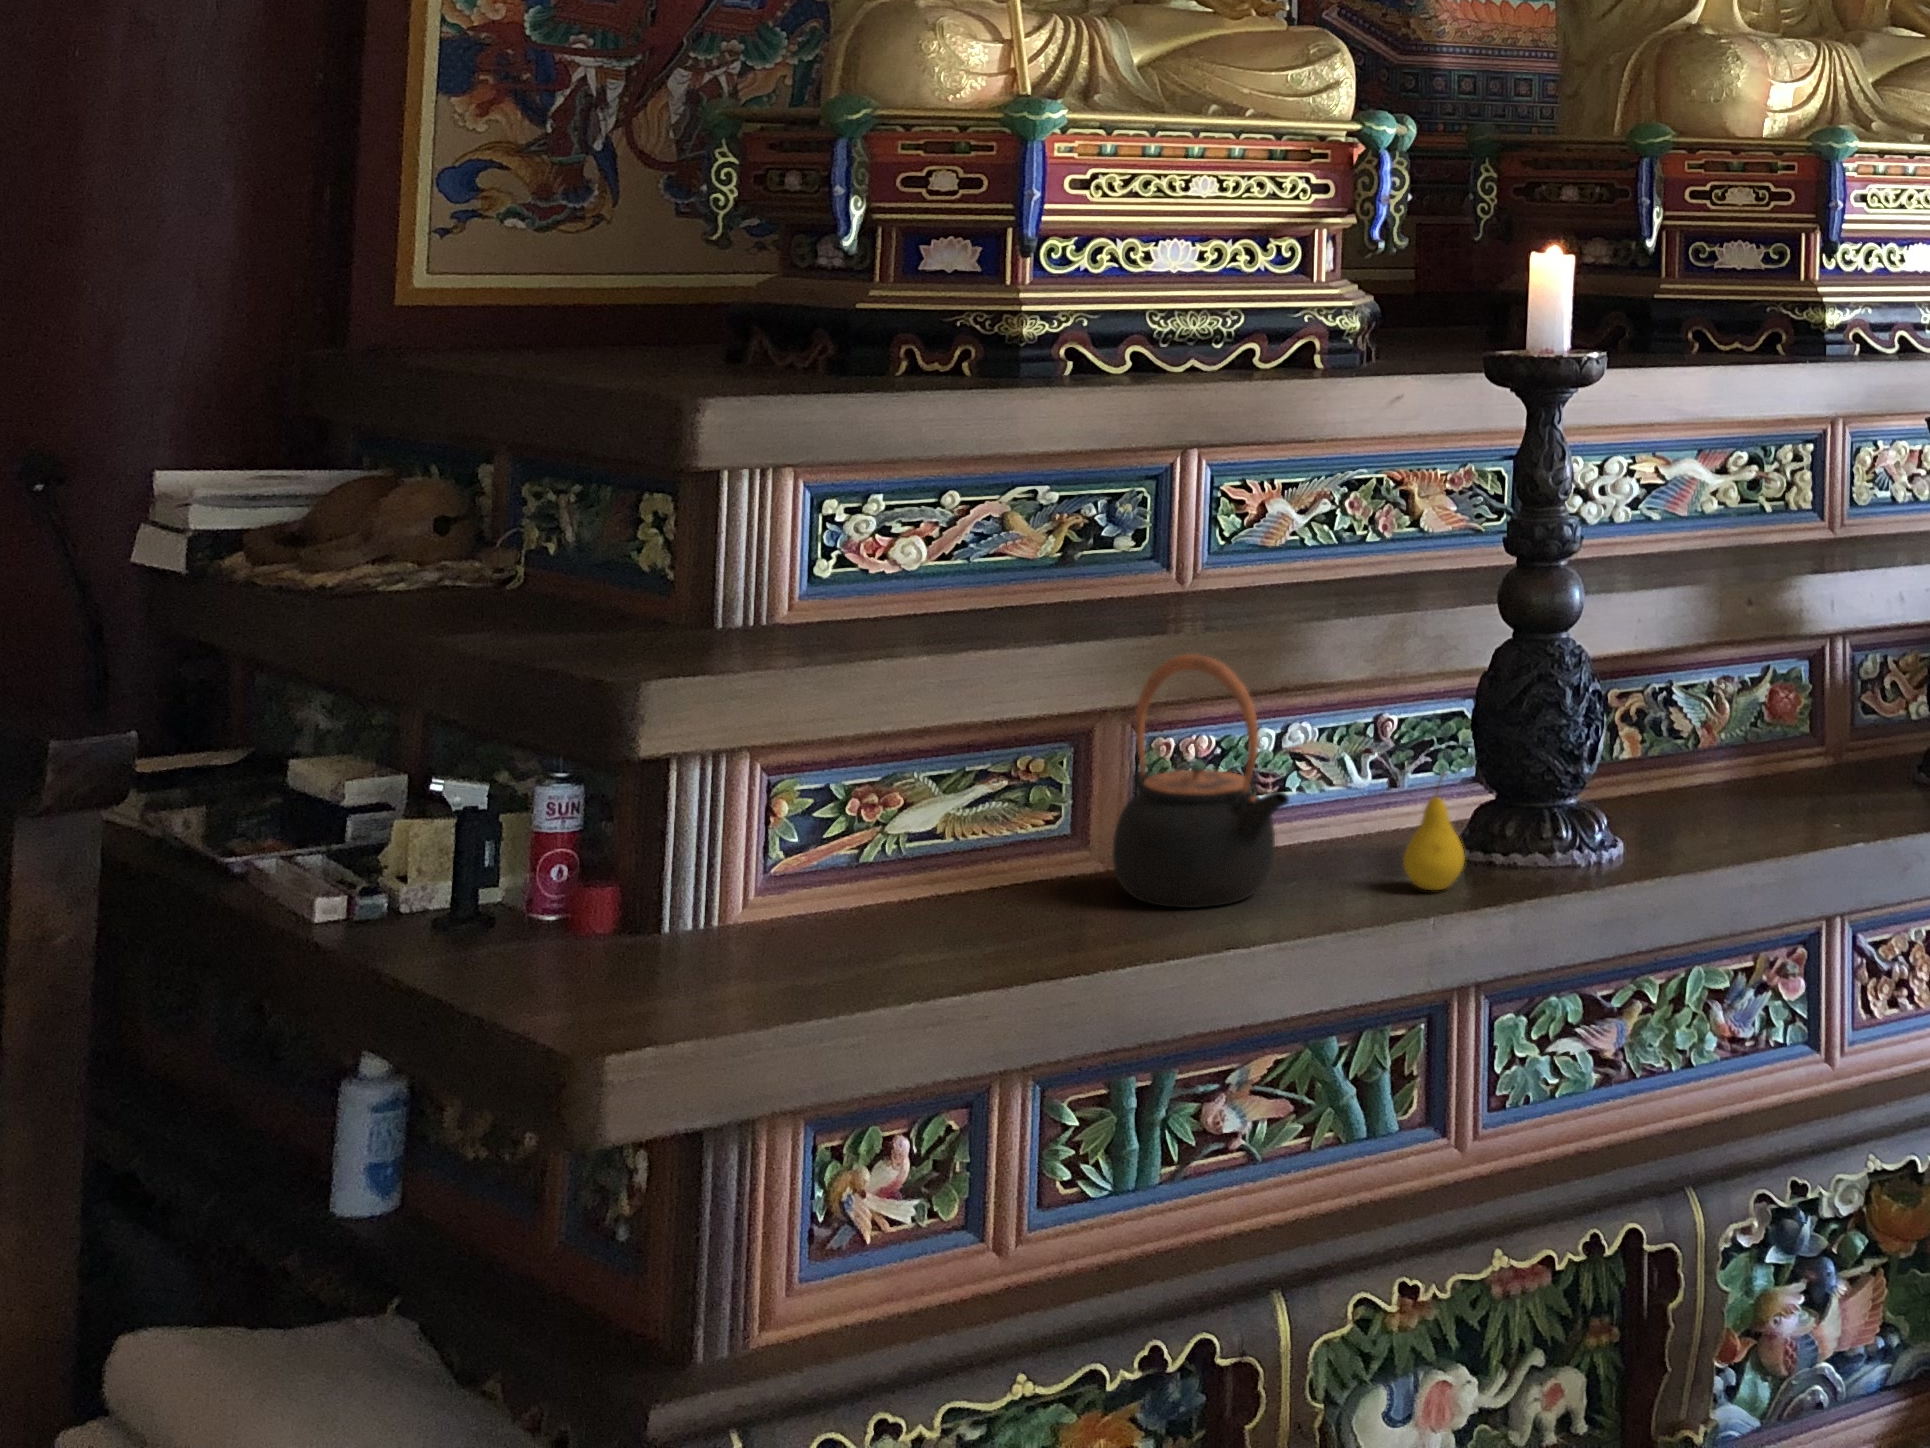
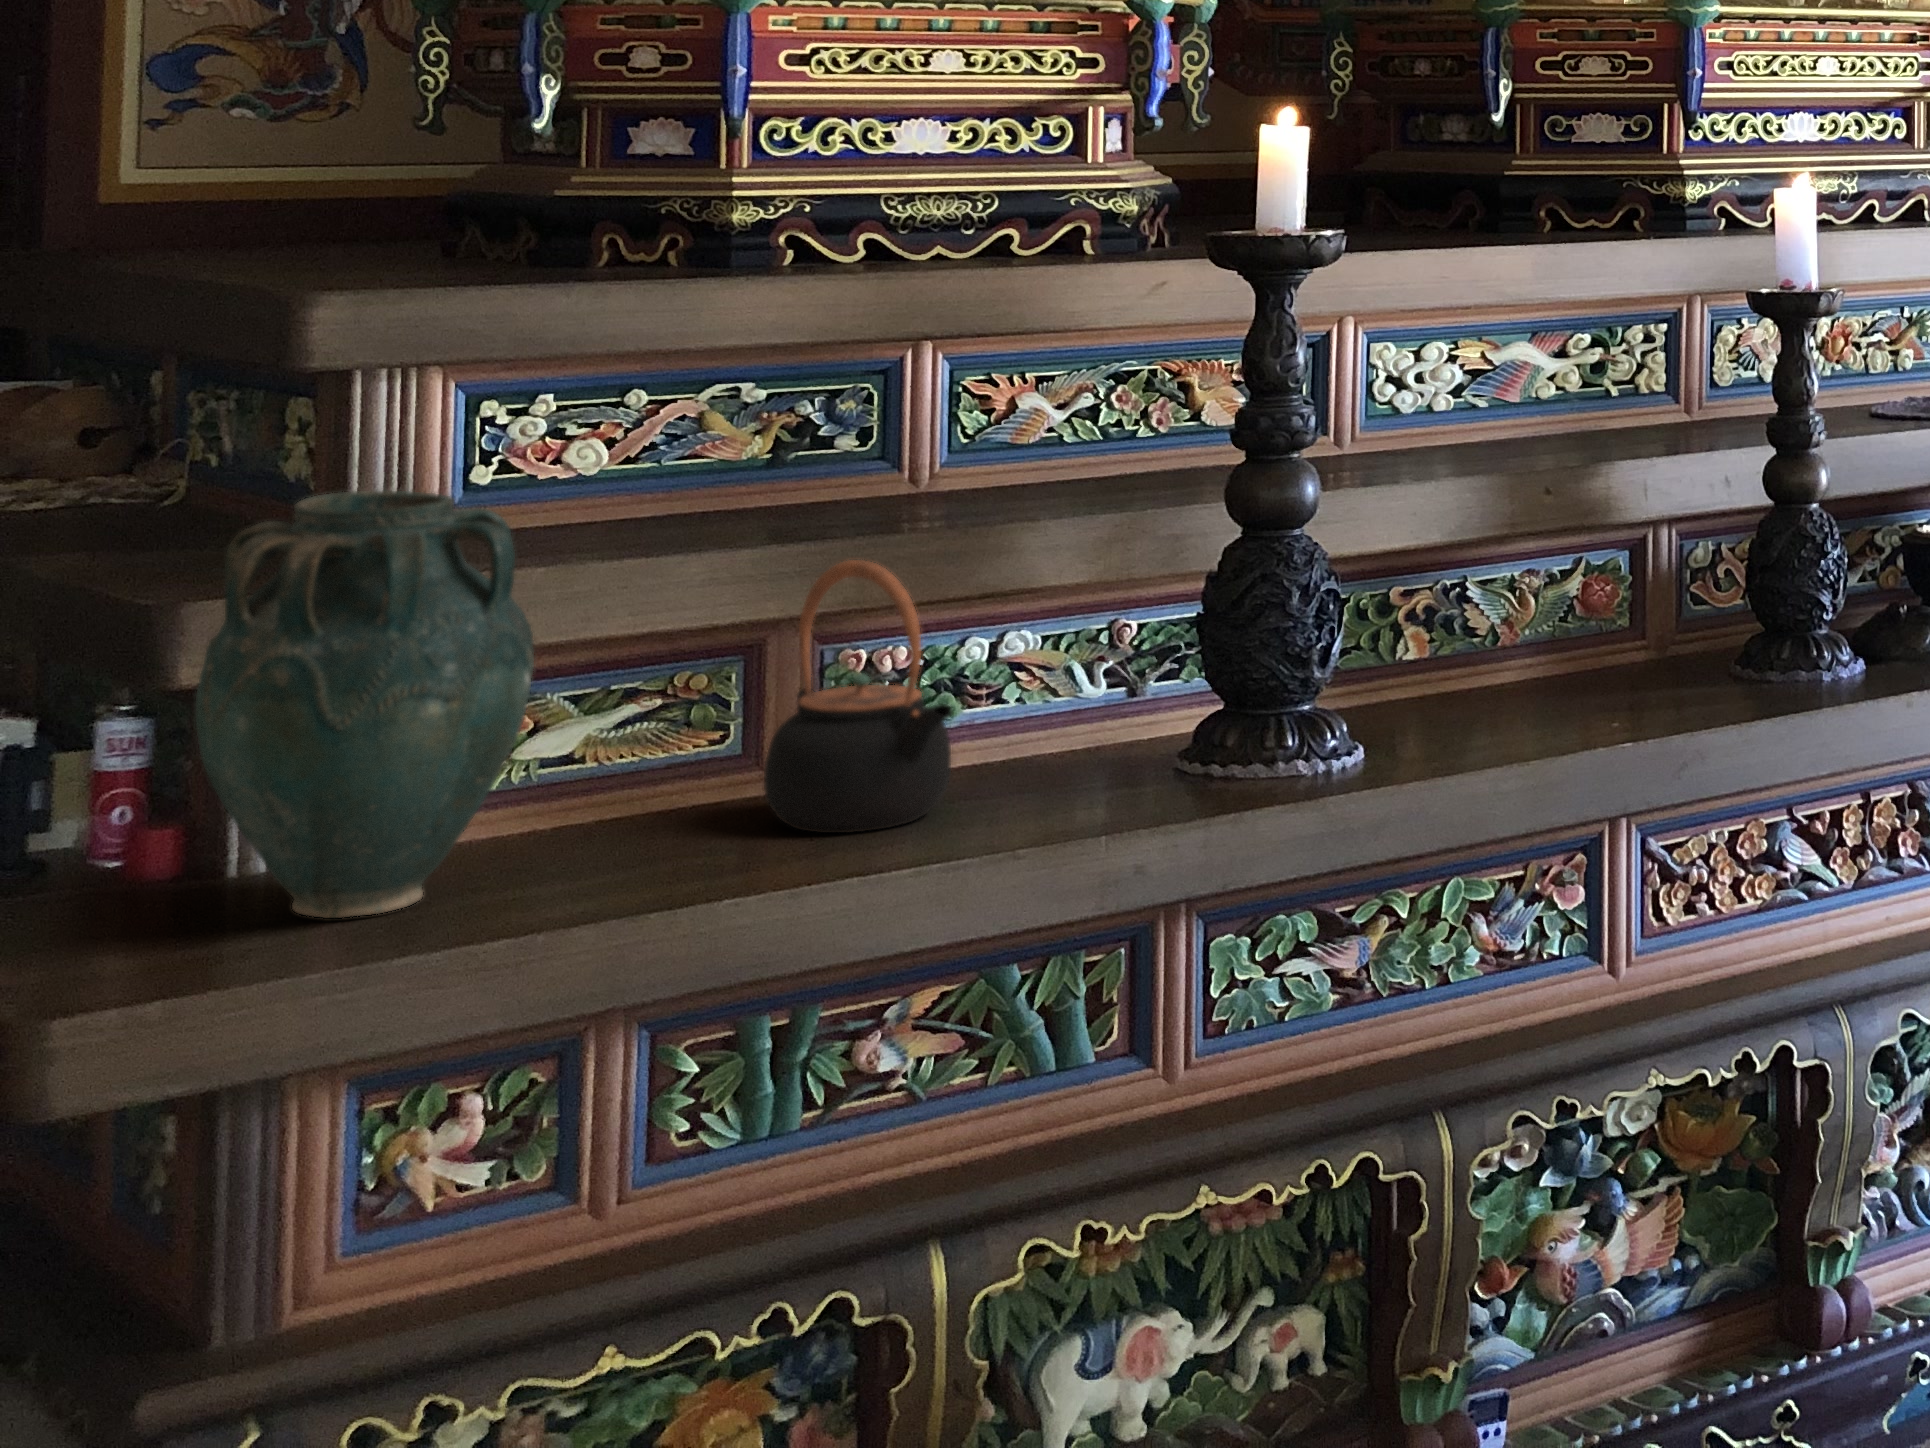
vase: none [679,582,958,973] -> present [196,491,534,918]
fruit: present [1403,772,1464,890] -> none [1098,678,1168,805]

